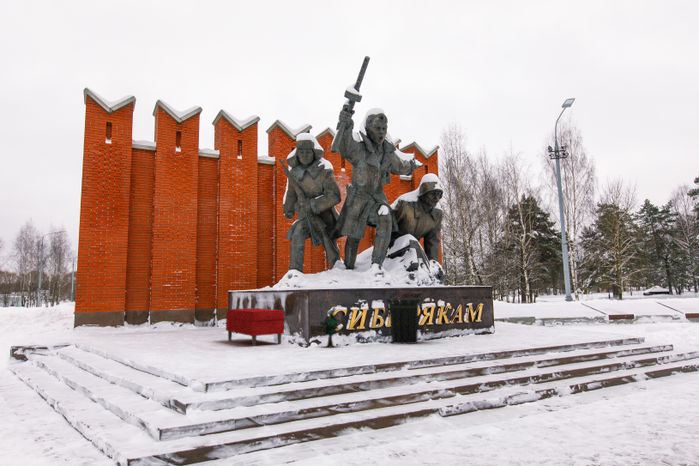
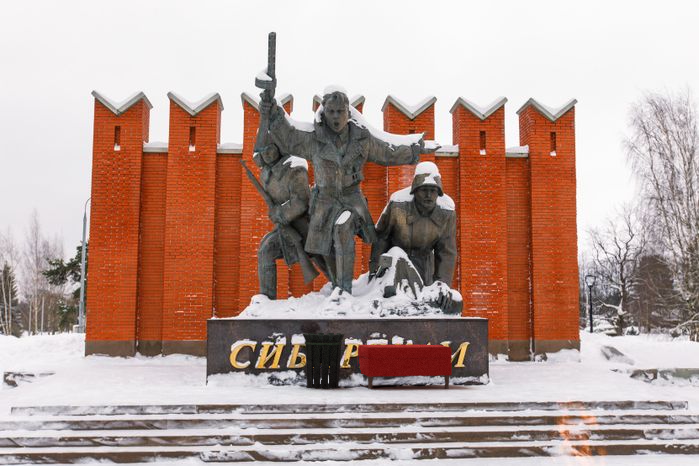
bench: present [226,308,284,346] -> present [358,344,452,389]
decorative plant: present [320,308,340,347] -> none [213,341,240,387]

